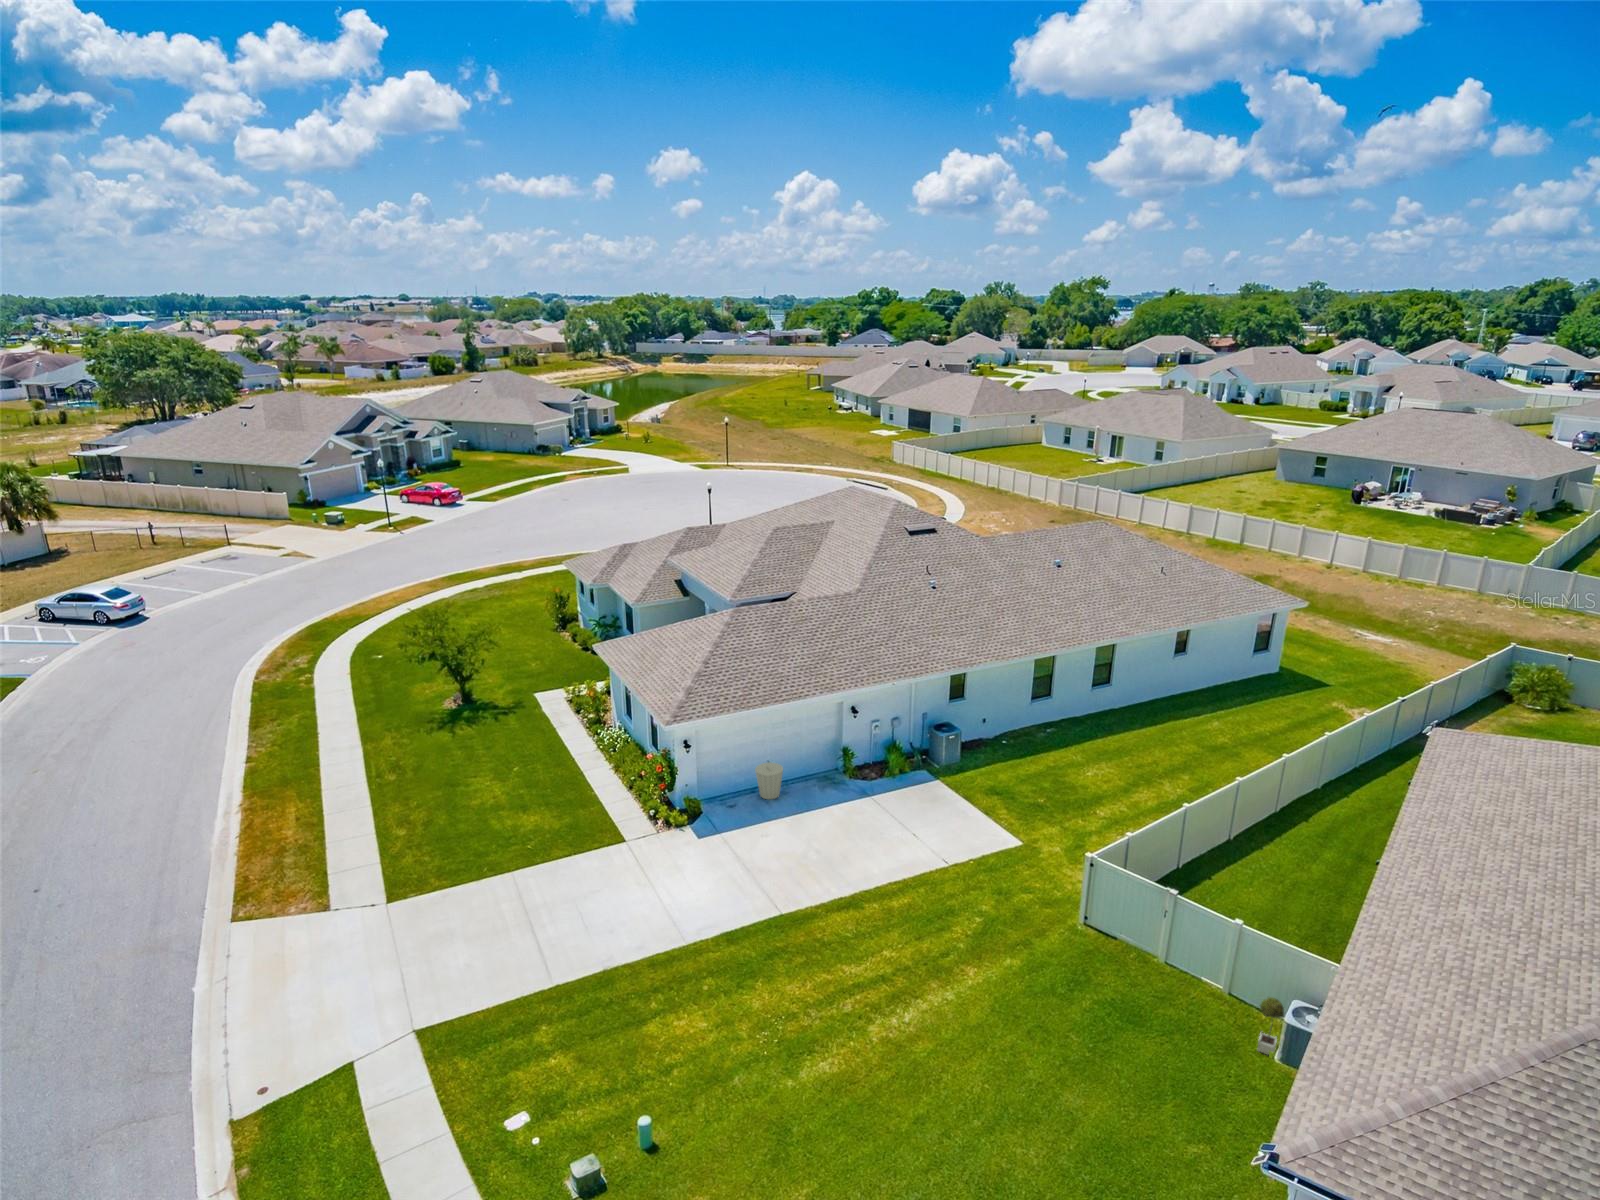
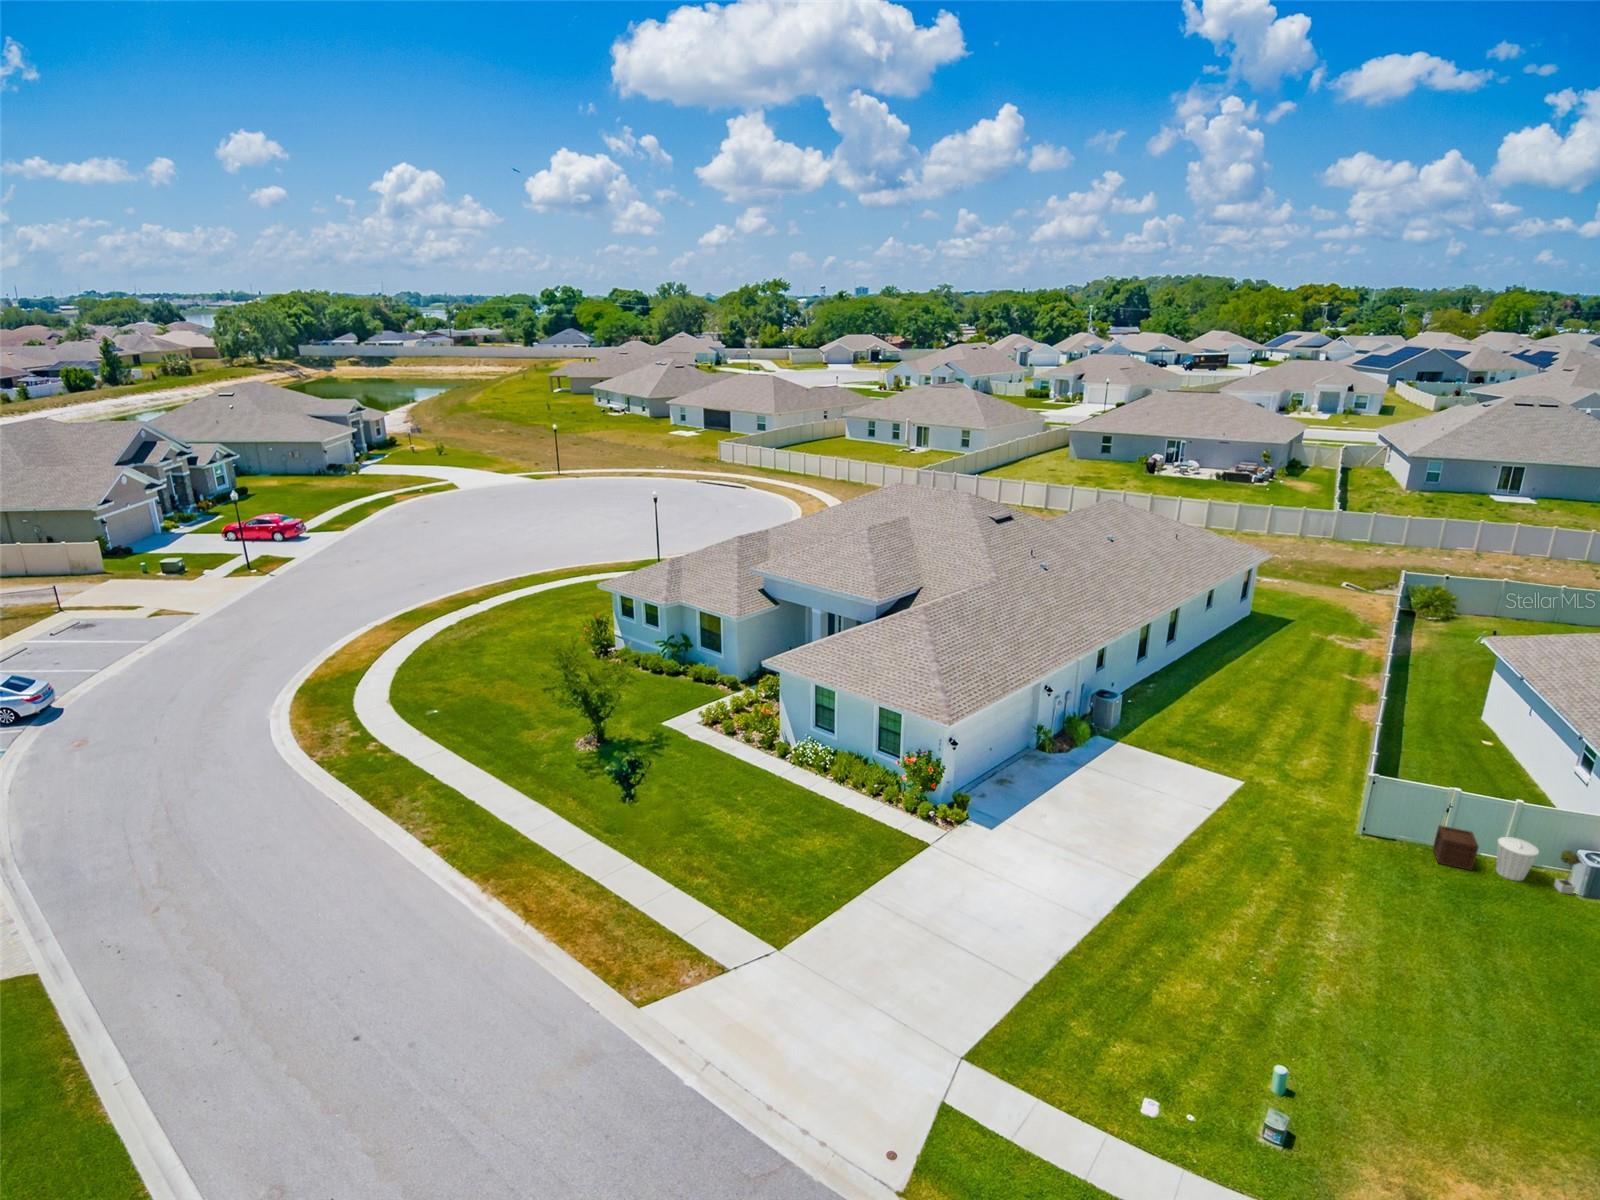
trash can: present [755,762,783,799] -> present [1496,837,1539,881]
wooden crate: none [1138,936,1193,998] -> present [1433,826,1478,870]

